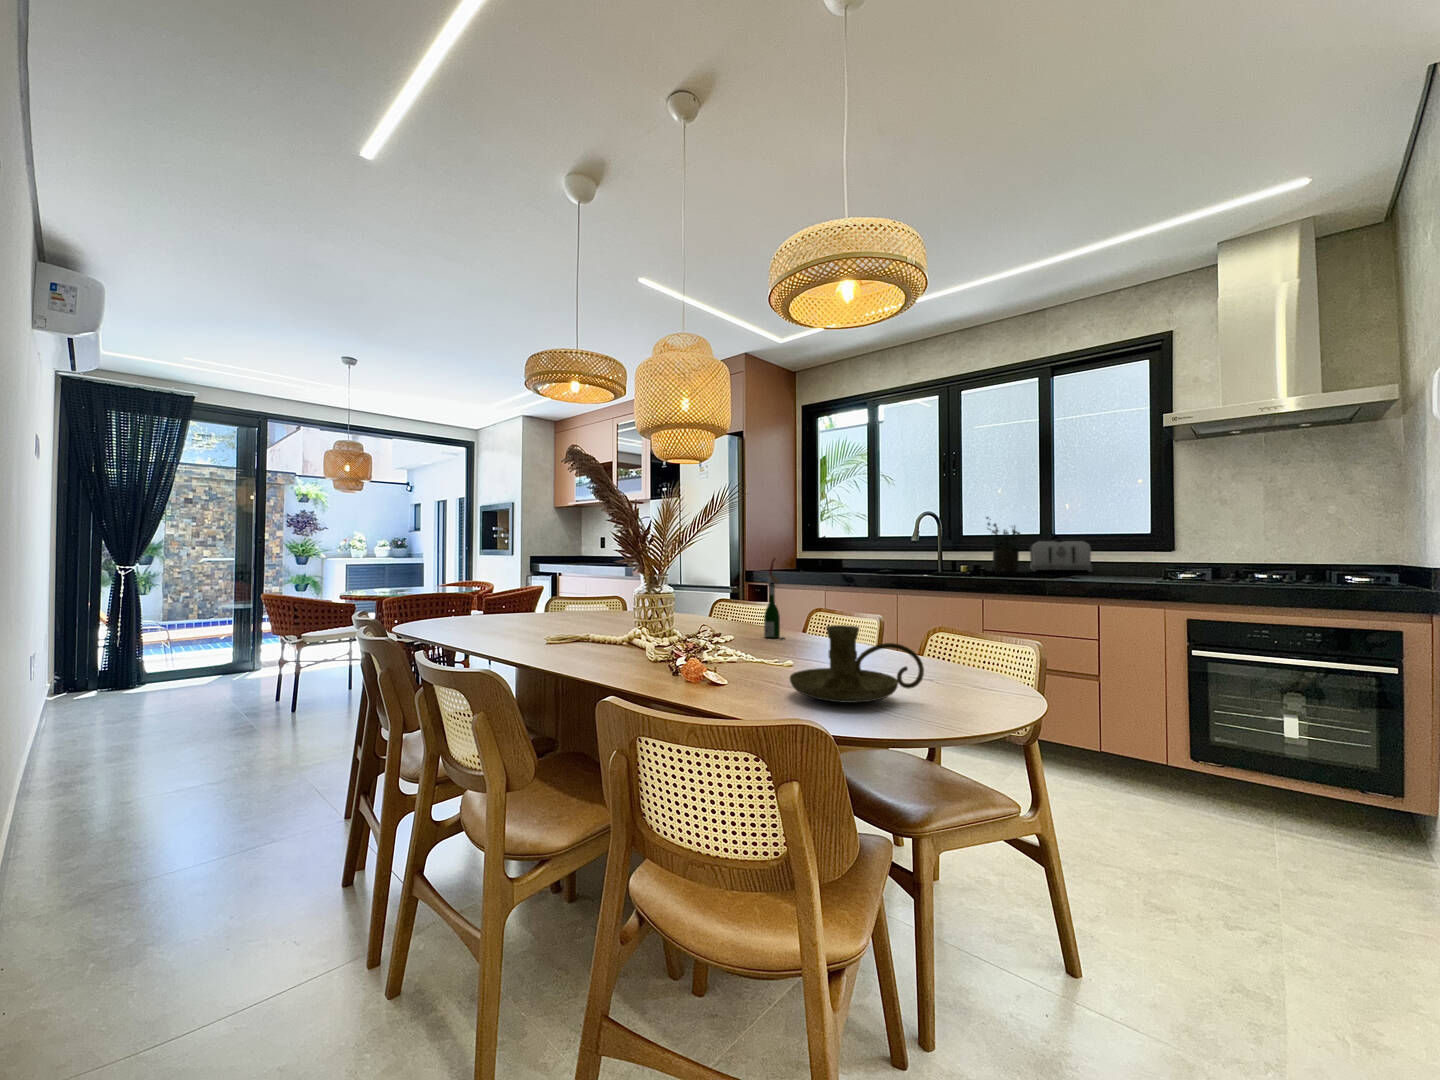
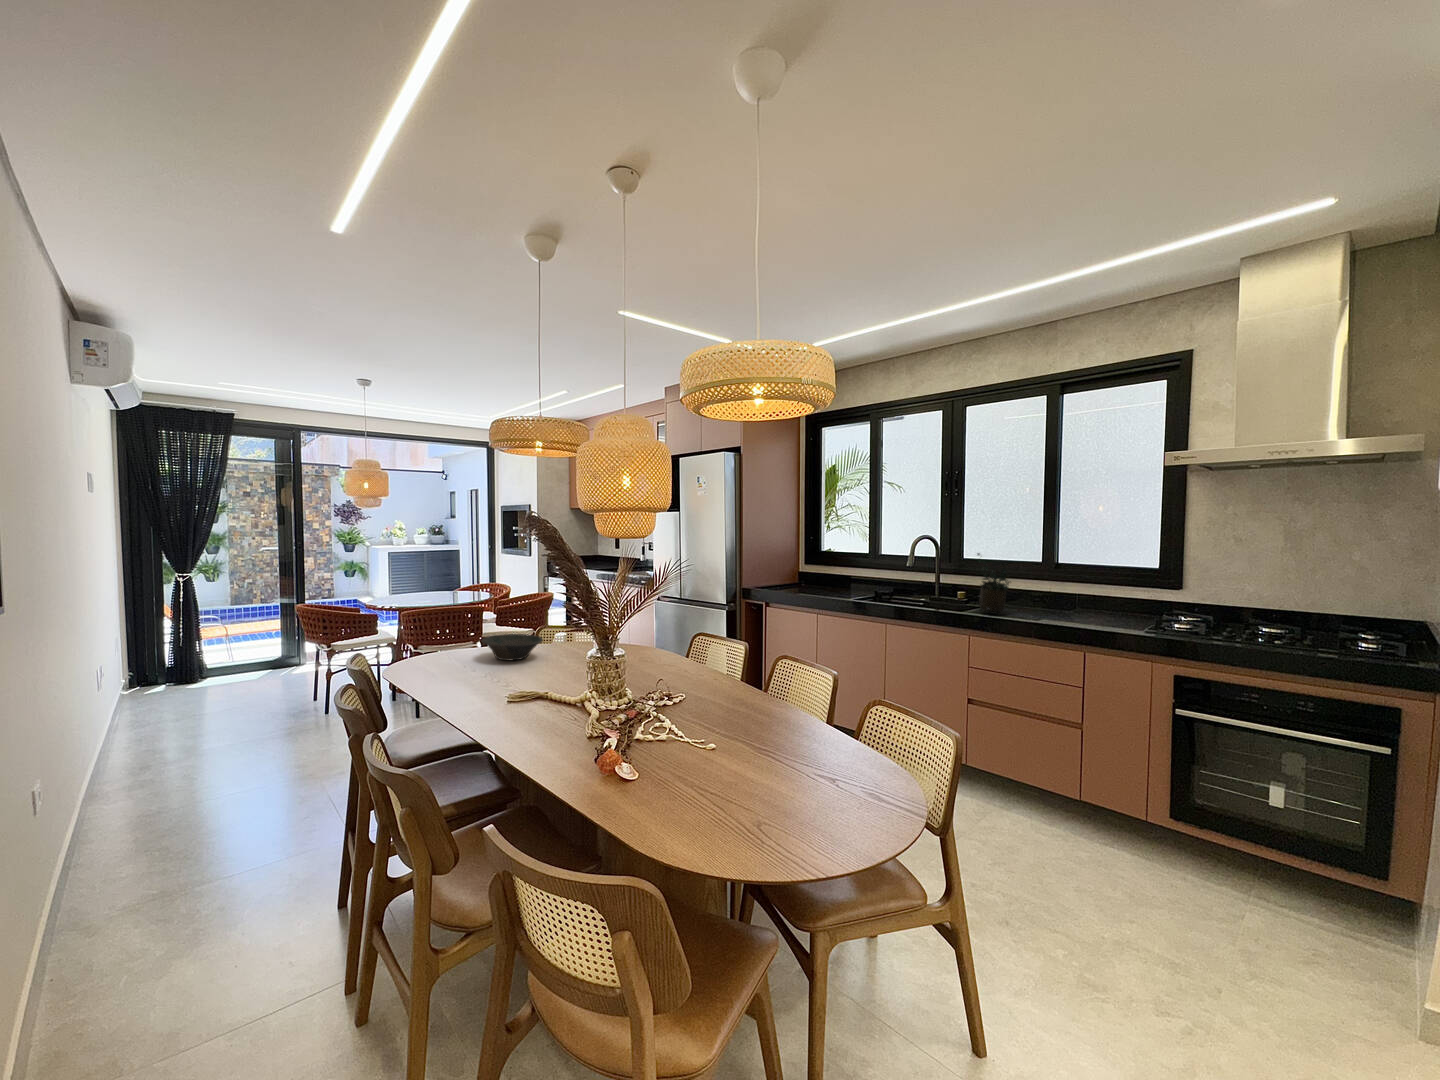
toaster: present [1030,541,1093,572] -> none [1021,577,1082,615]
wine bottle: present [764,559,784,639] -> none [721,619,739,696]
bowl: none [490,602,557,625] -> present [482,634,543,661]
candle holder: present [790,625,924,703] -> none [683,741,801,823]

